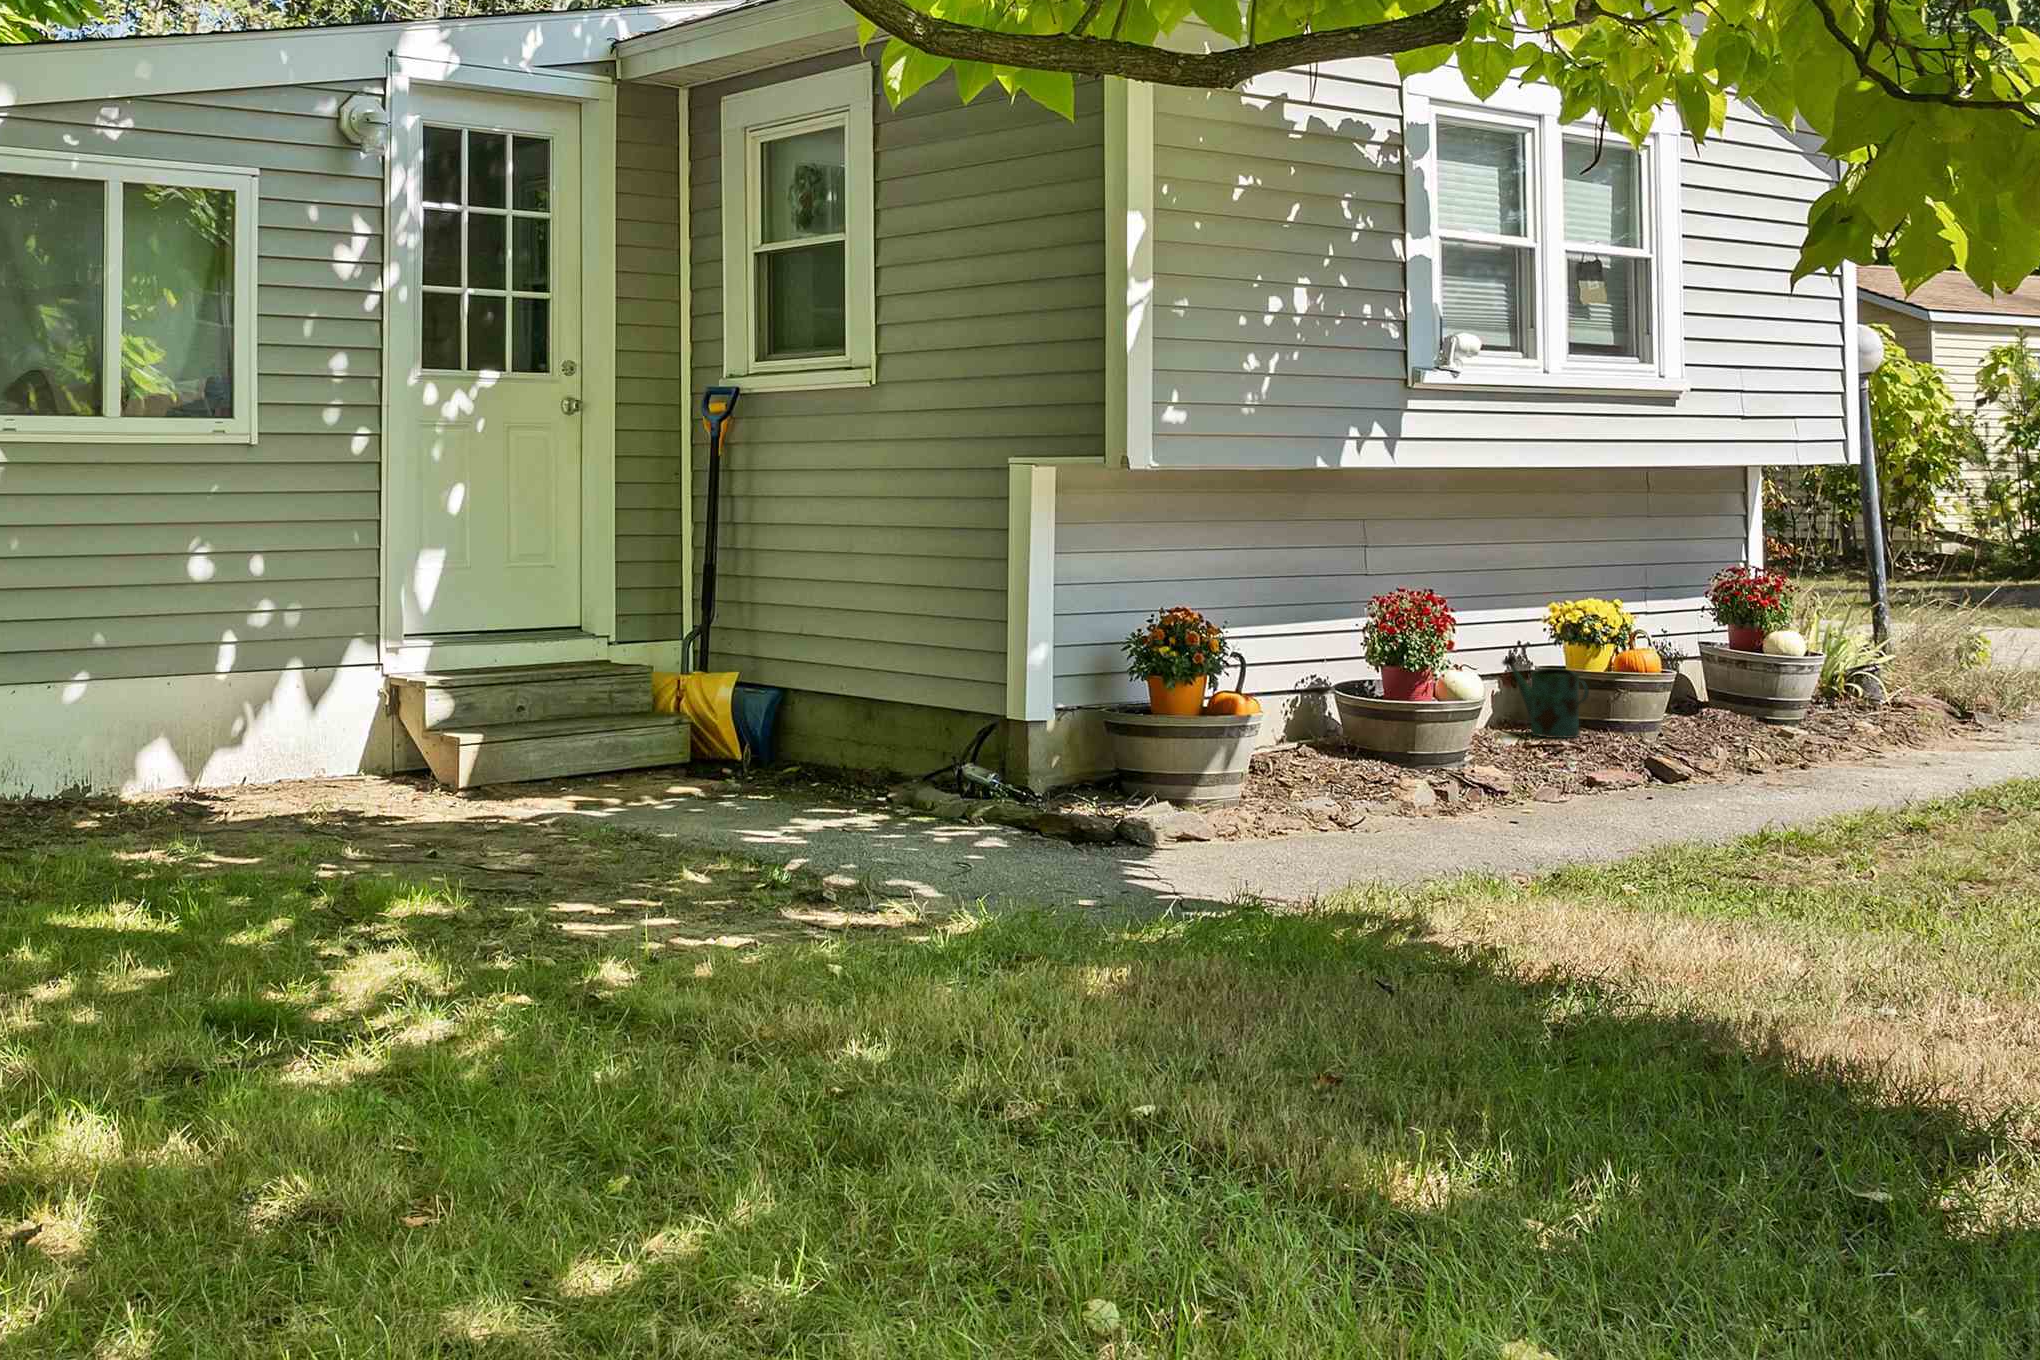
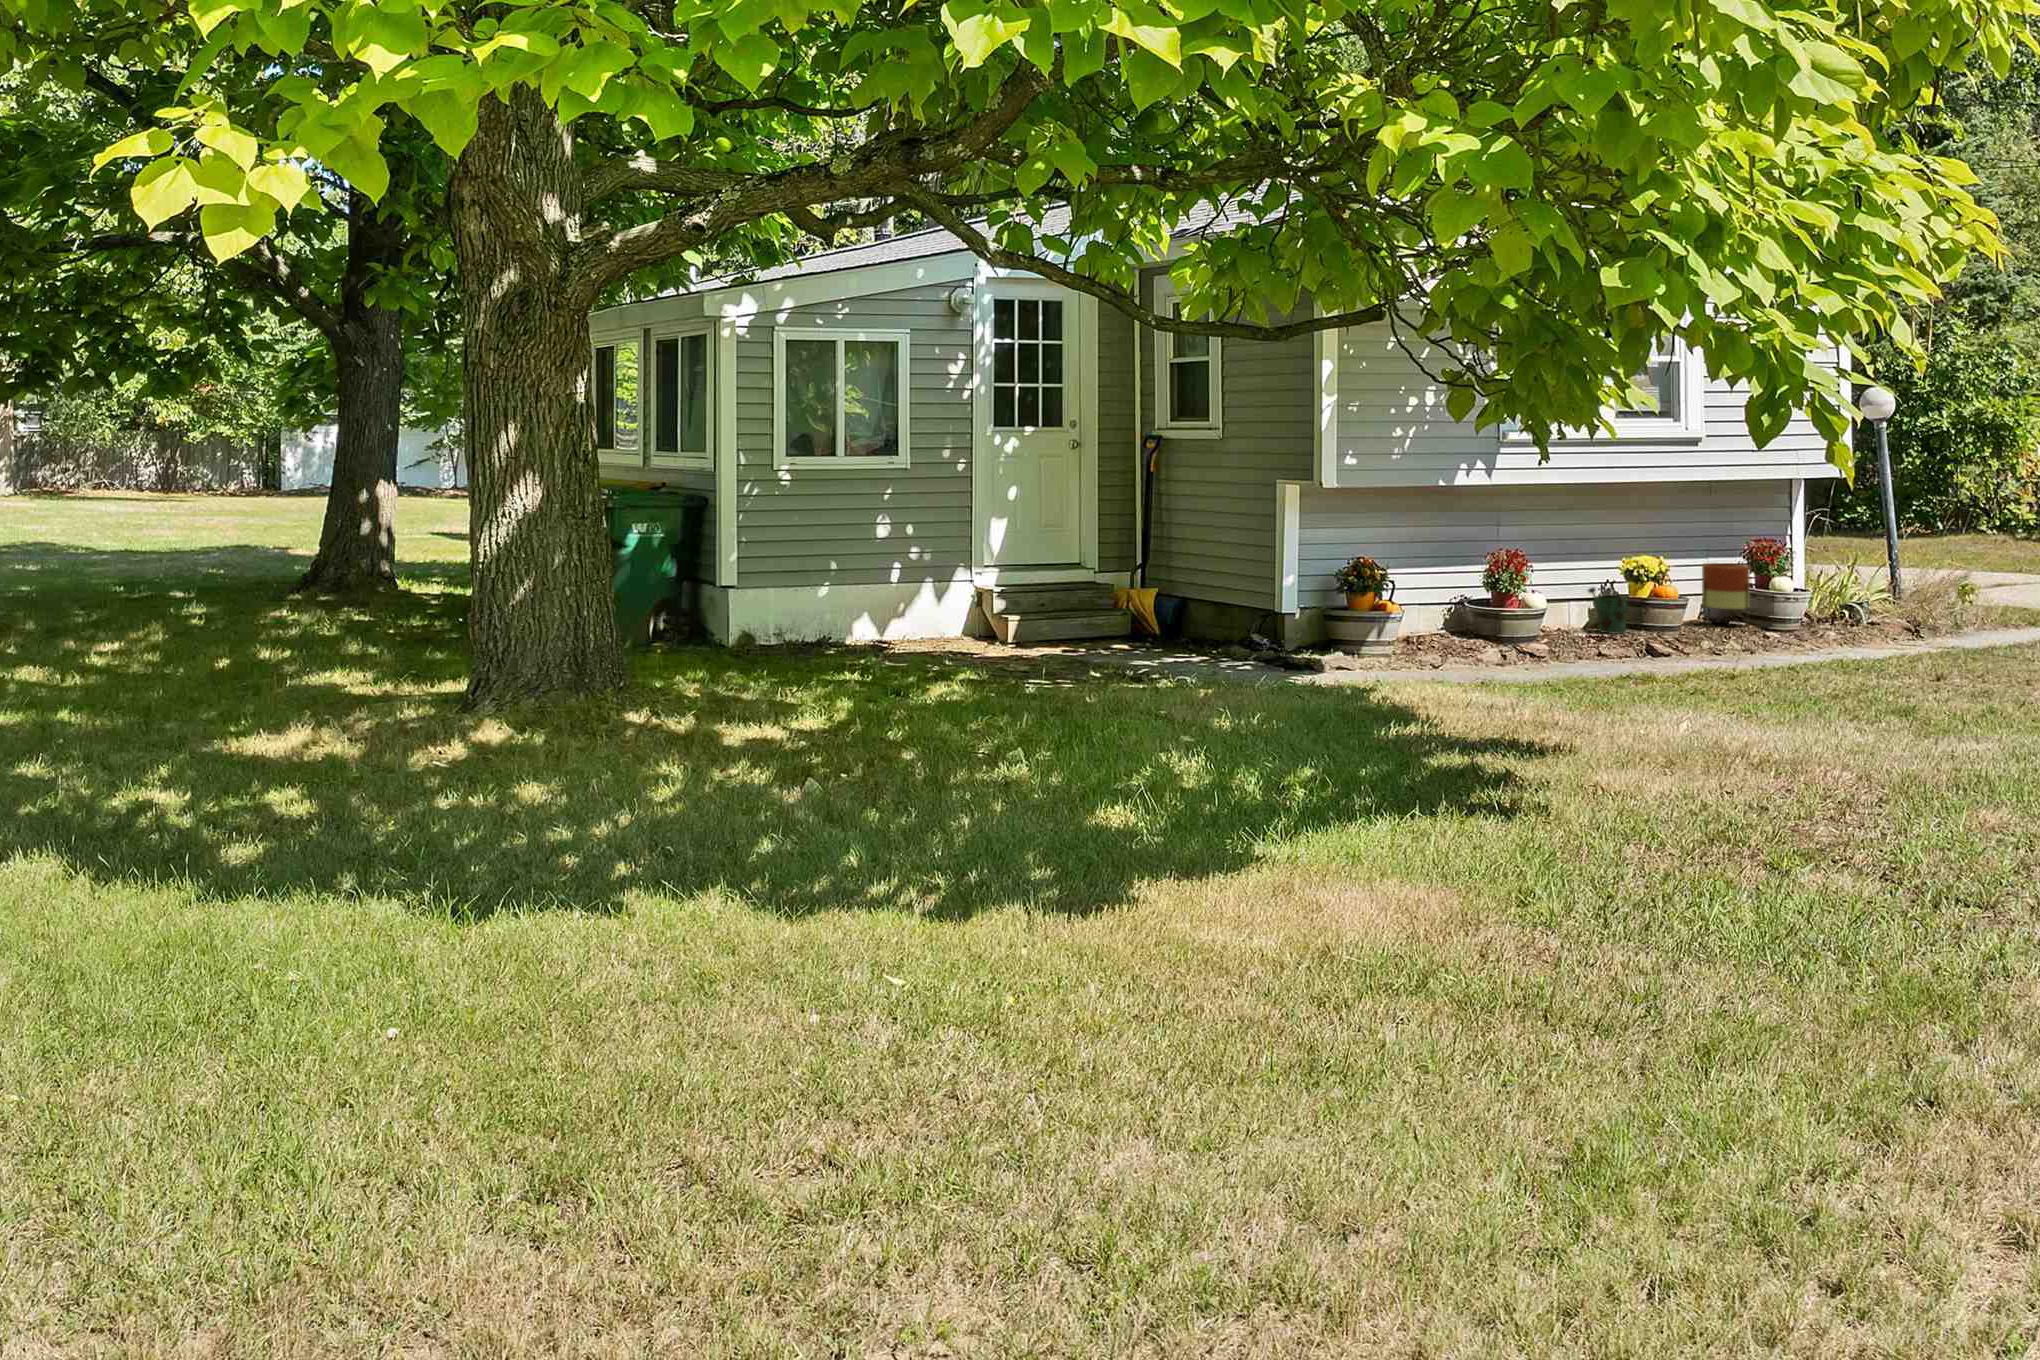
planter: none [1670,610,1753,721] -> present [1702,563,1750,627]

